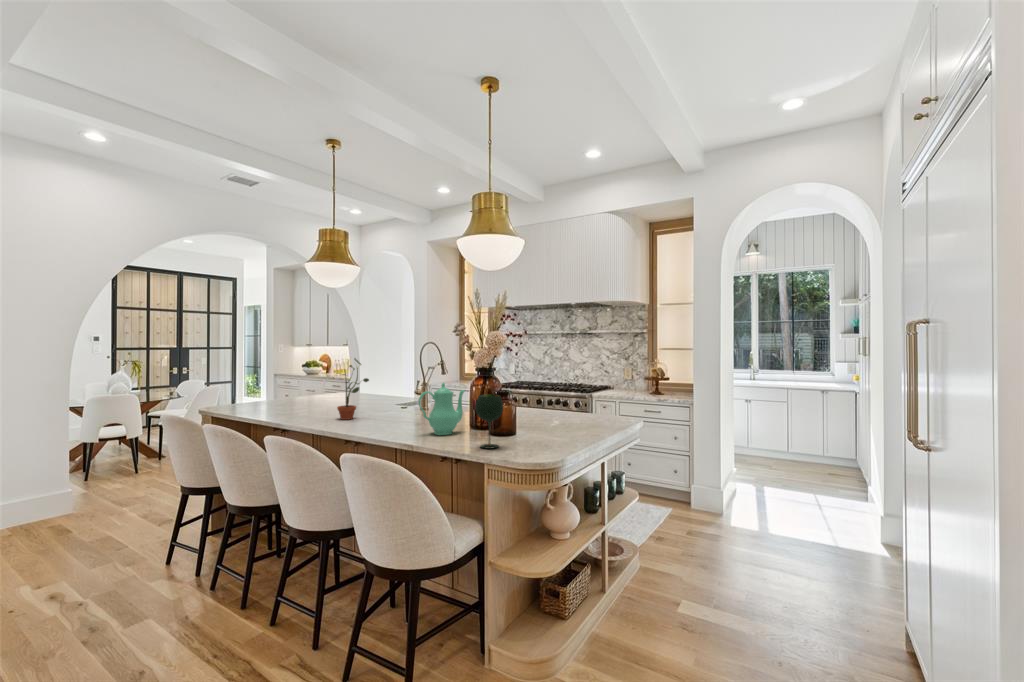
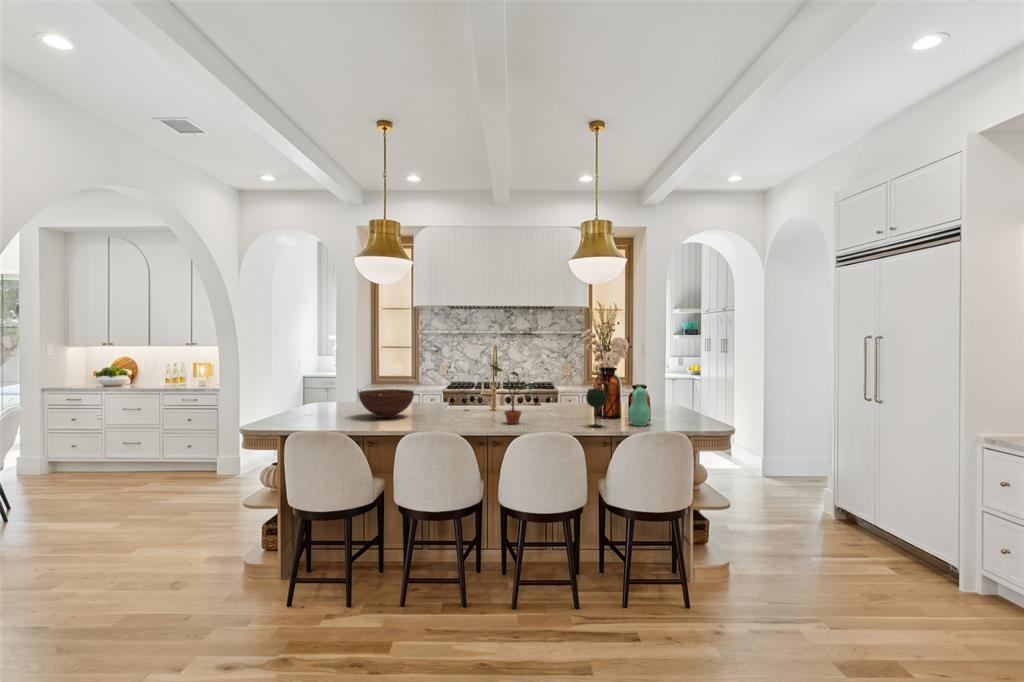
fruit bowl: none [273,380,327,405] -> present [359,389,414,418]
wine glass: present [476,394,503,449] -> present [586,389,606,427]

